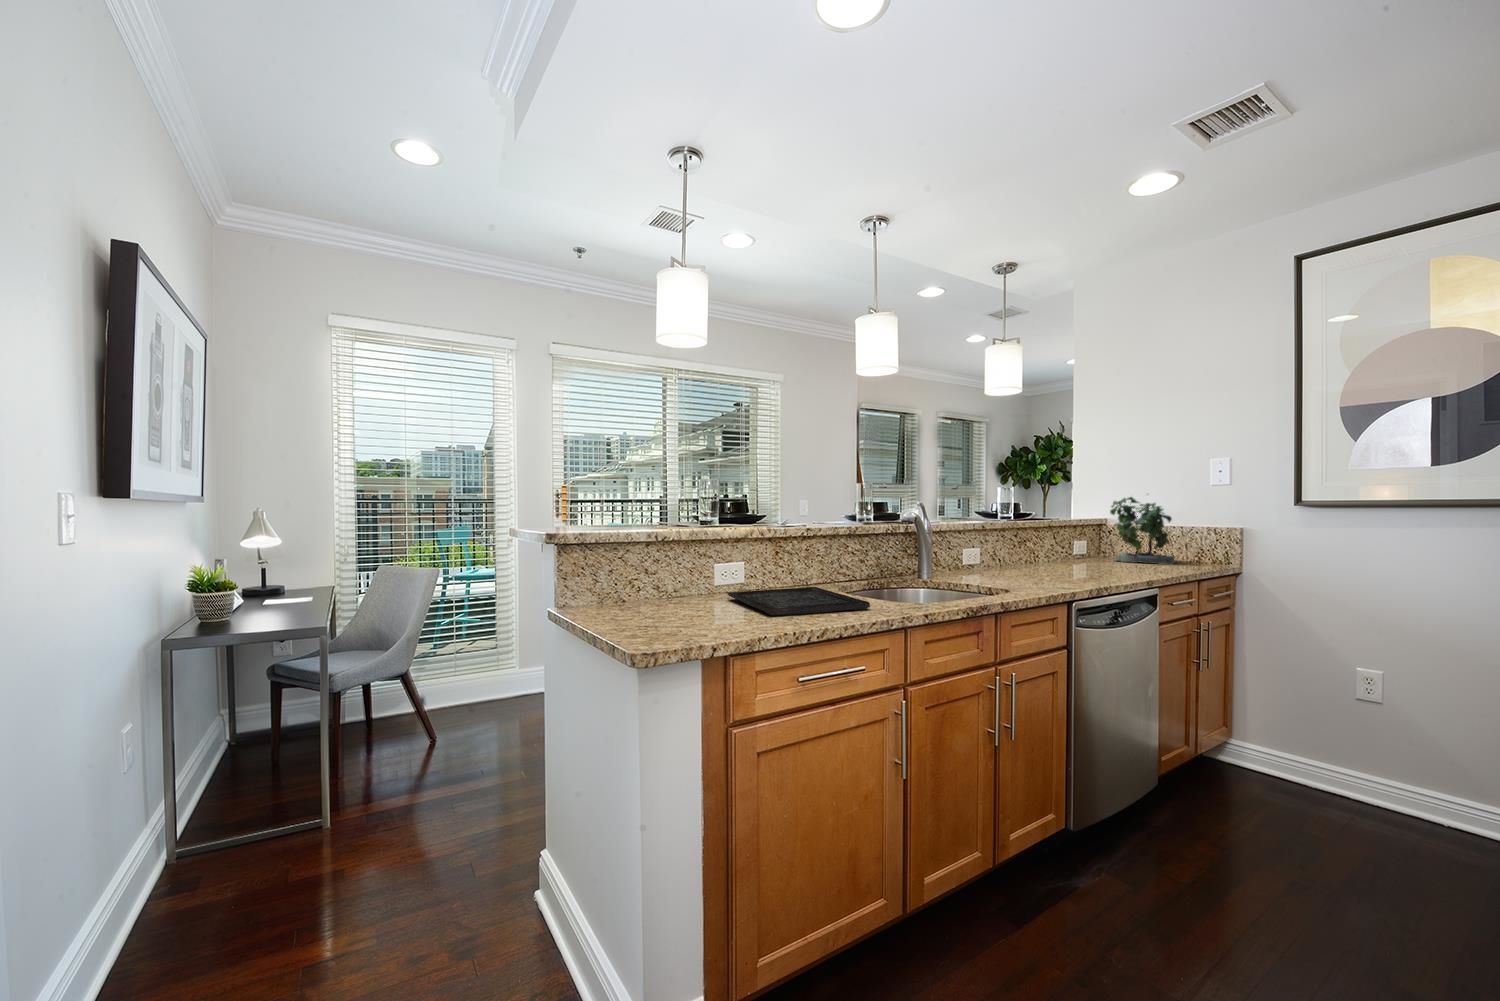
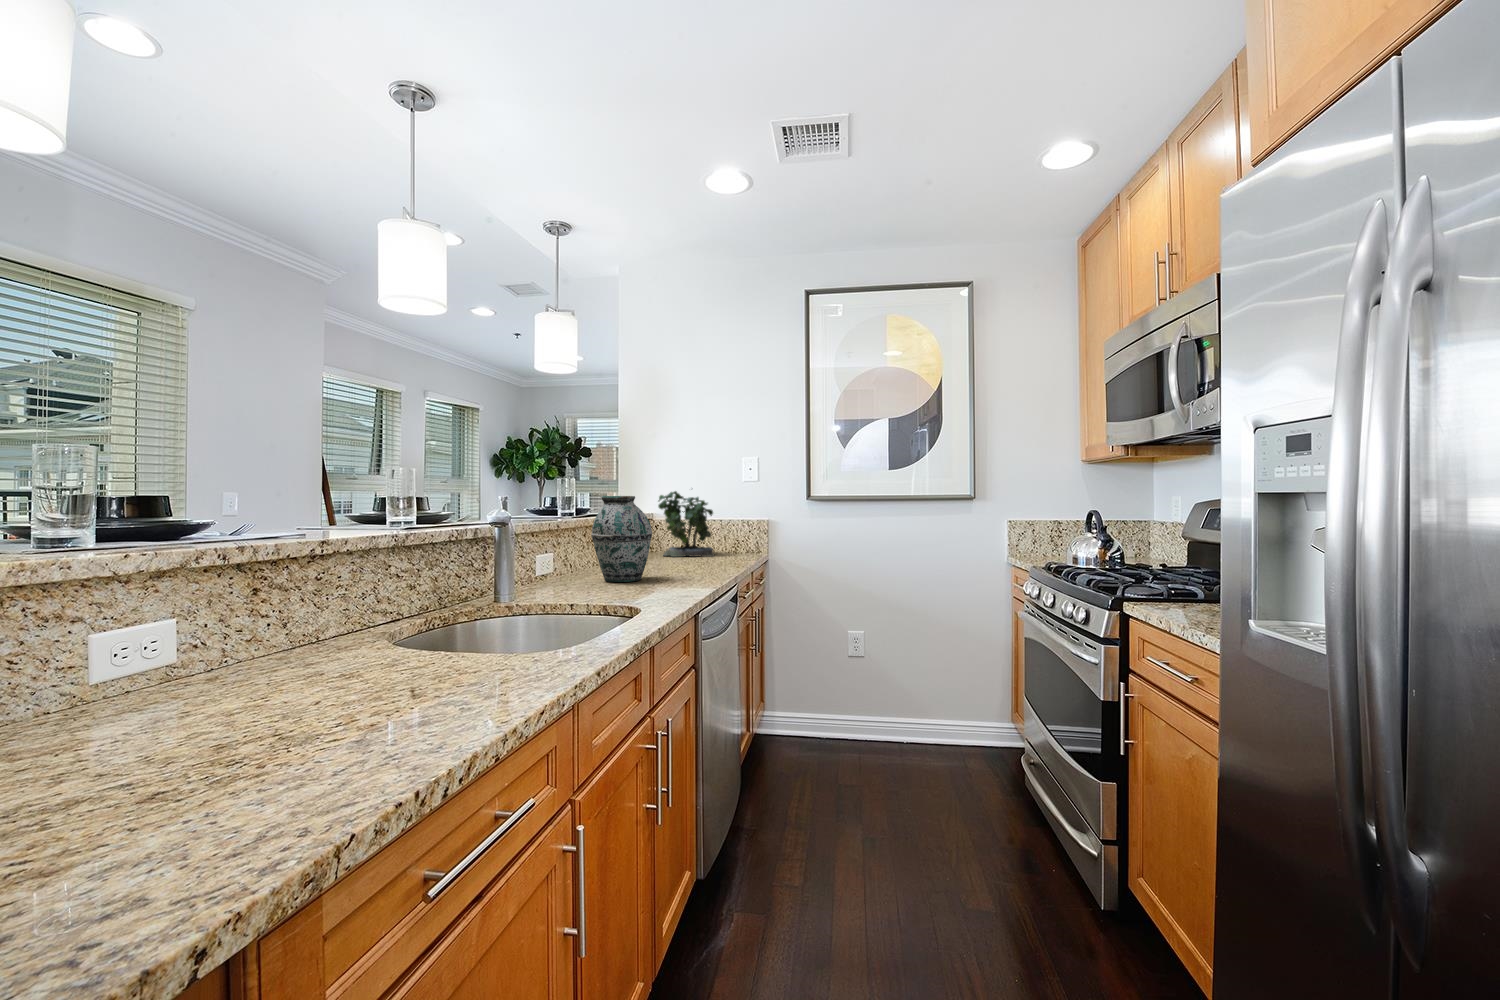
vase: none [1006,503,1062,576] -> present [591,496,652,582]
tray: present [727,587,870,616] -> none [135,647,504,745]

